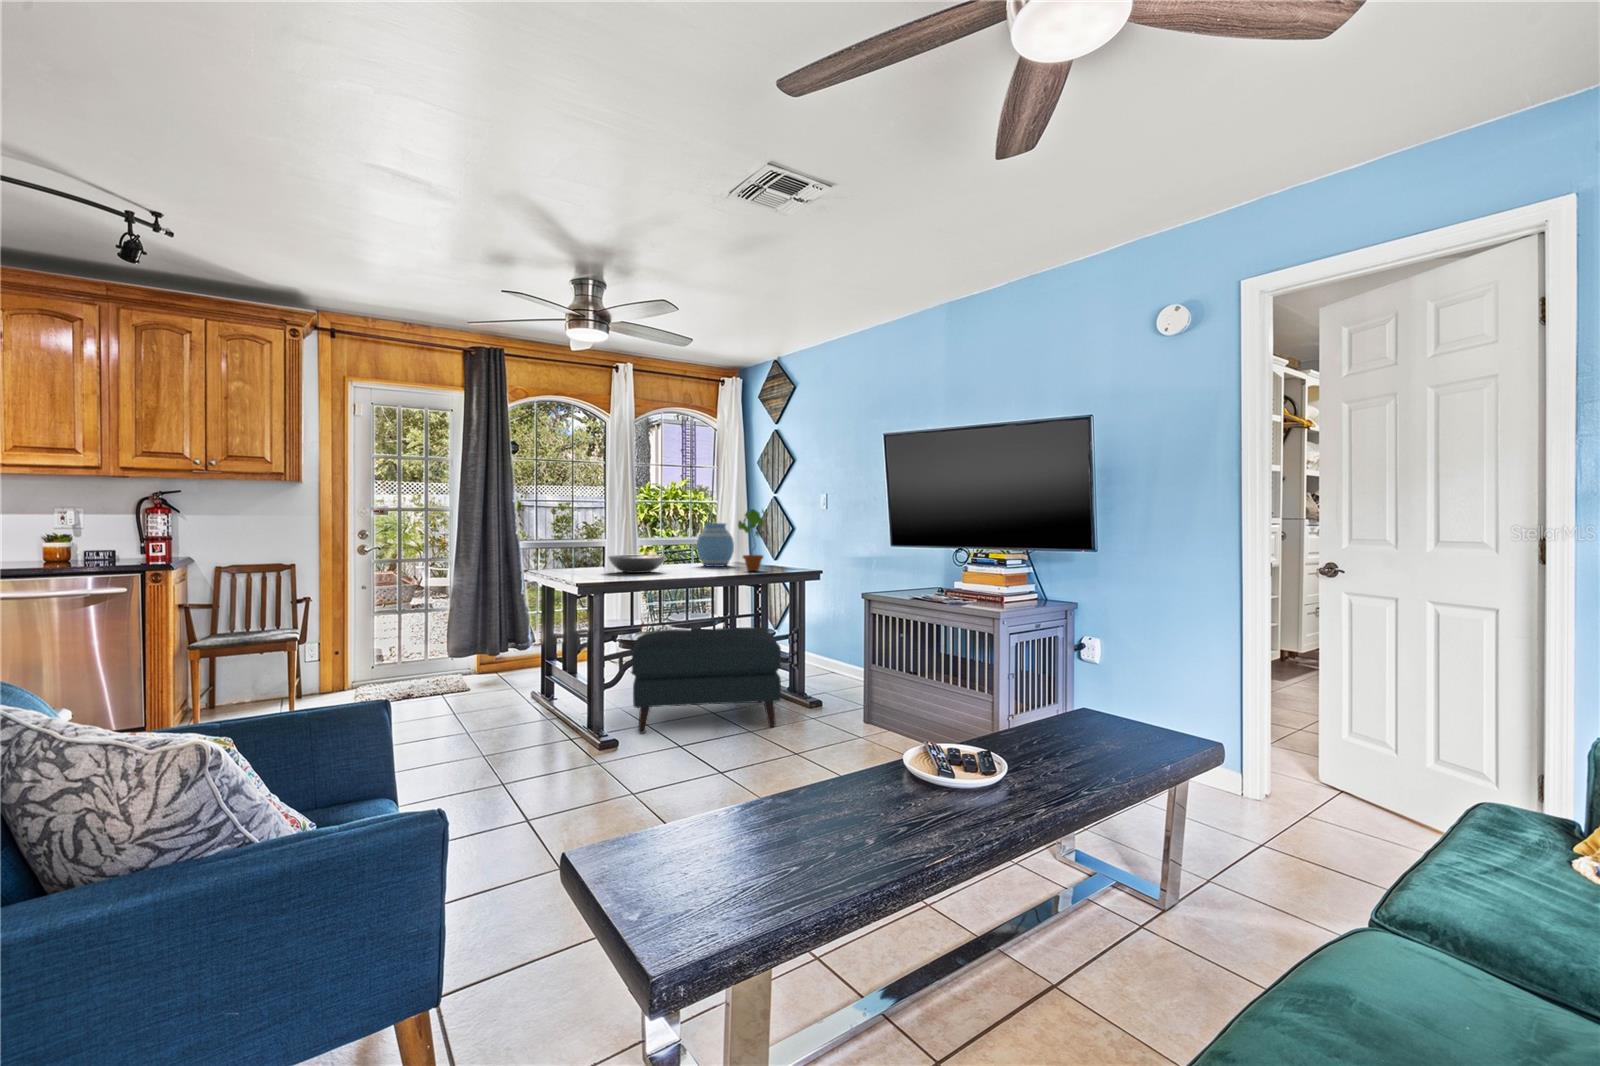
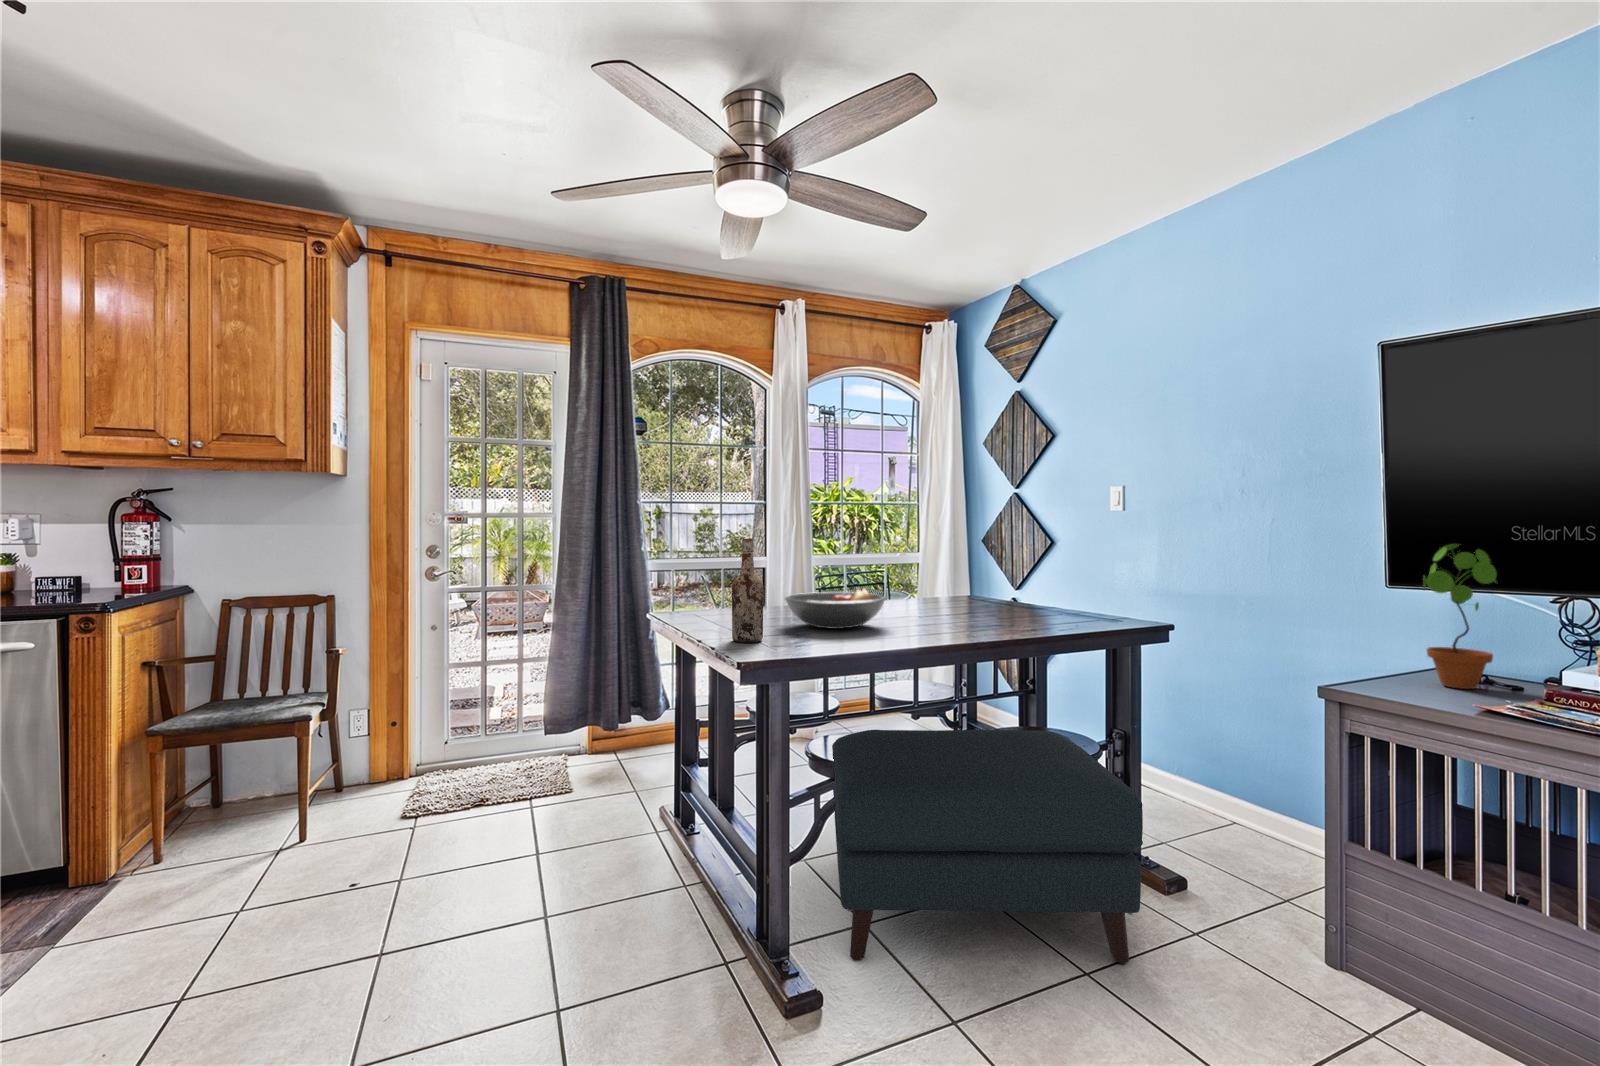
potted plant: present [738,509,765,571] -> present [1423,544,1497,689]
wine bottle: none [576,523,594,577] -> present [732,539,764,643]
vase: present [697,523,734,567] -> none [921,536,985,610]

